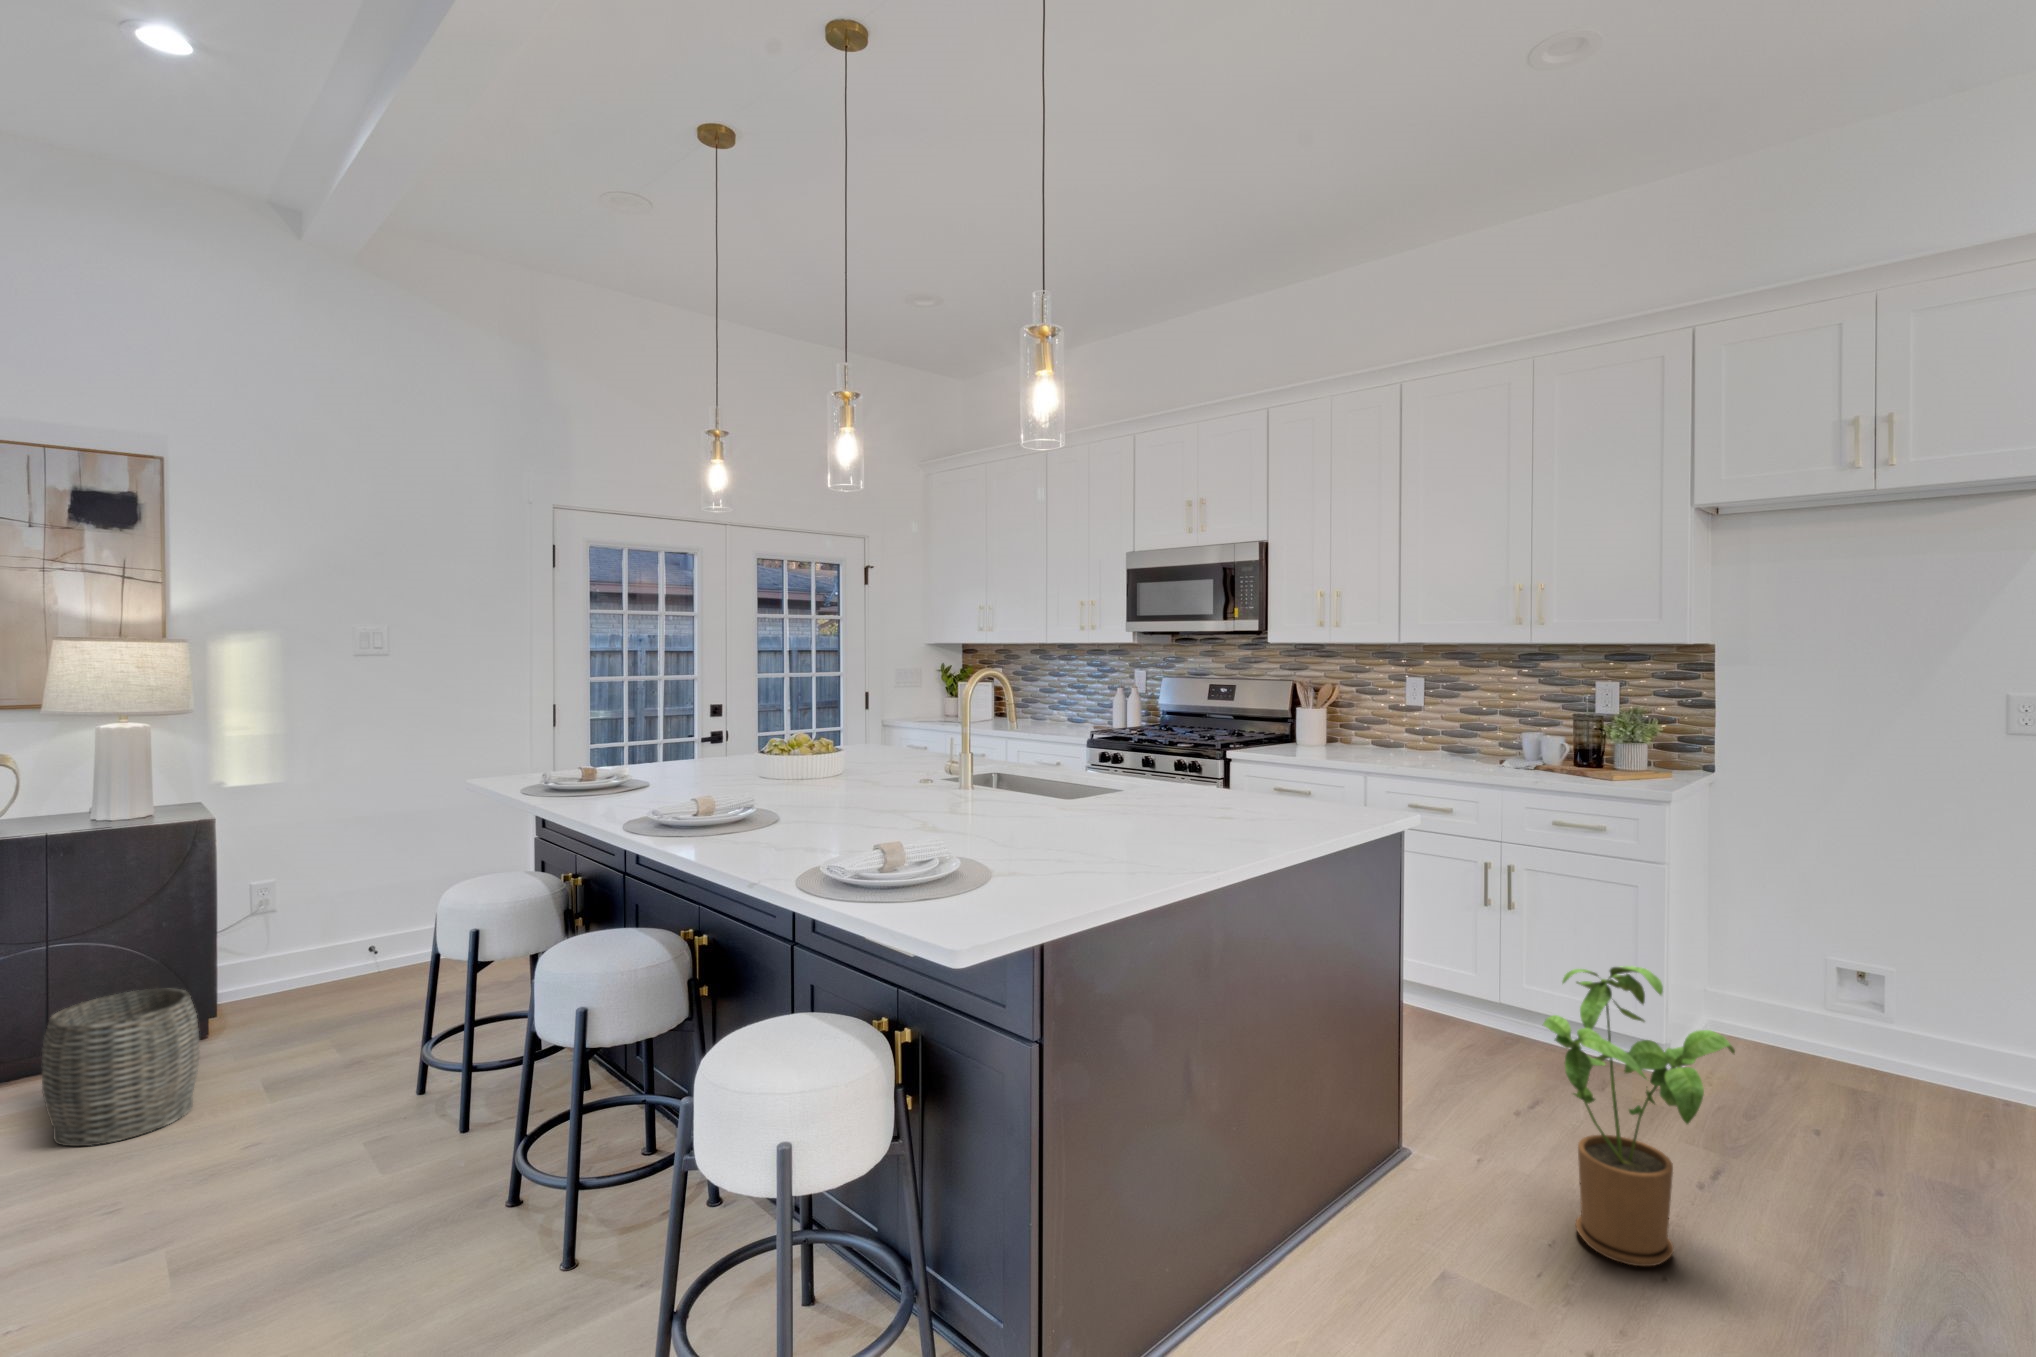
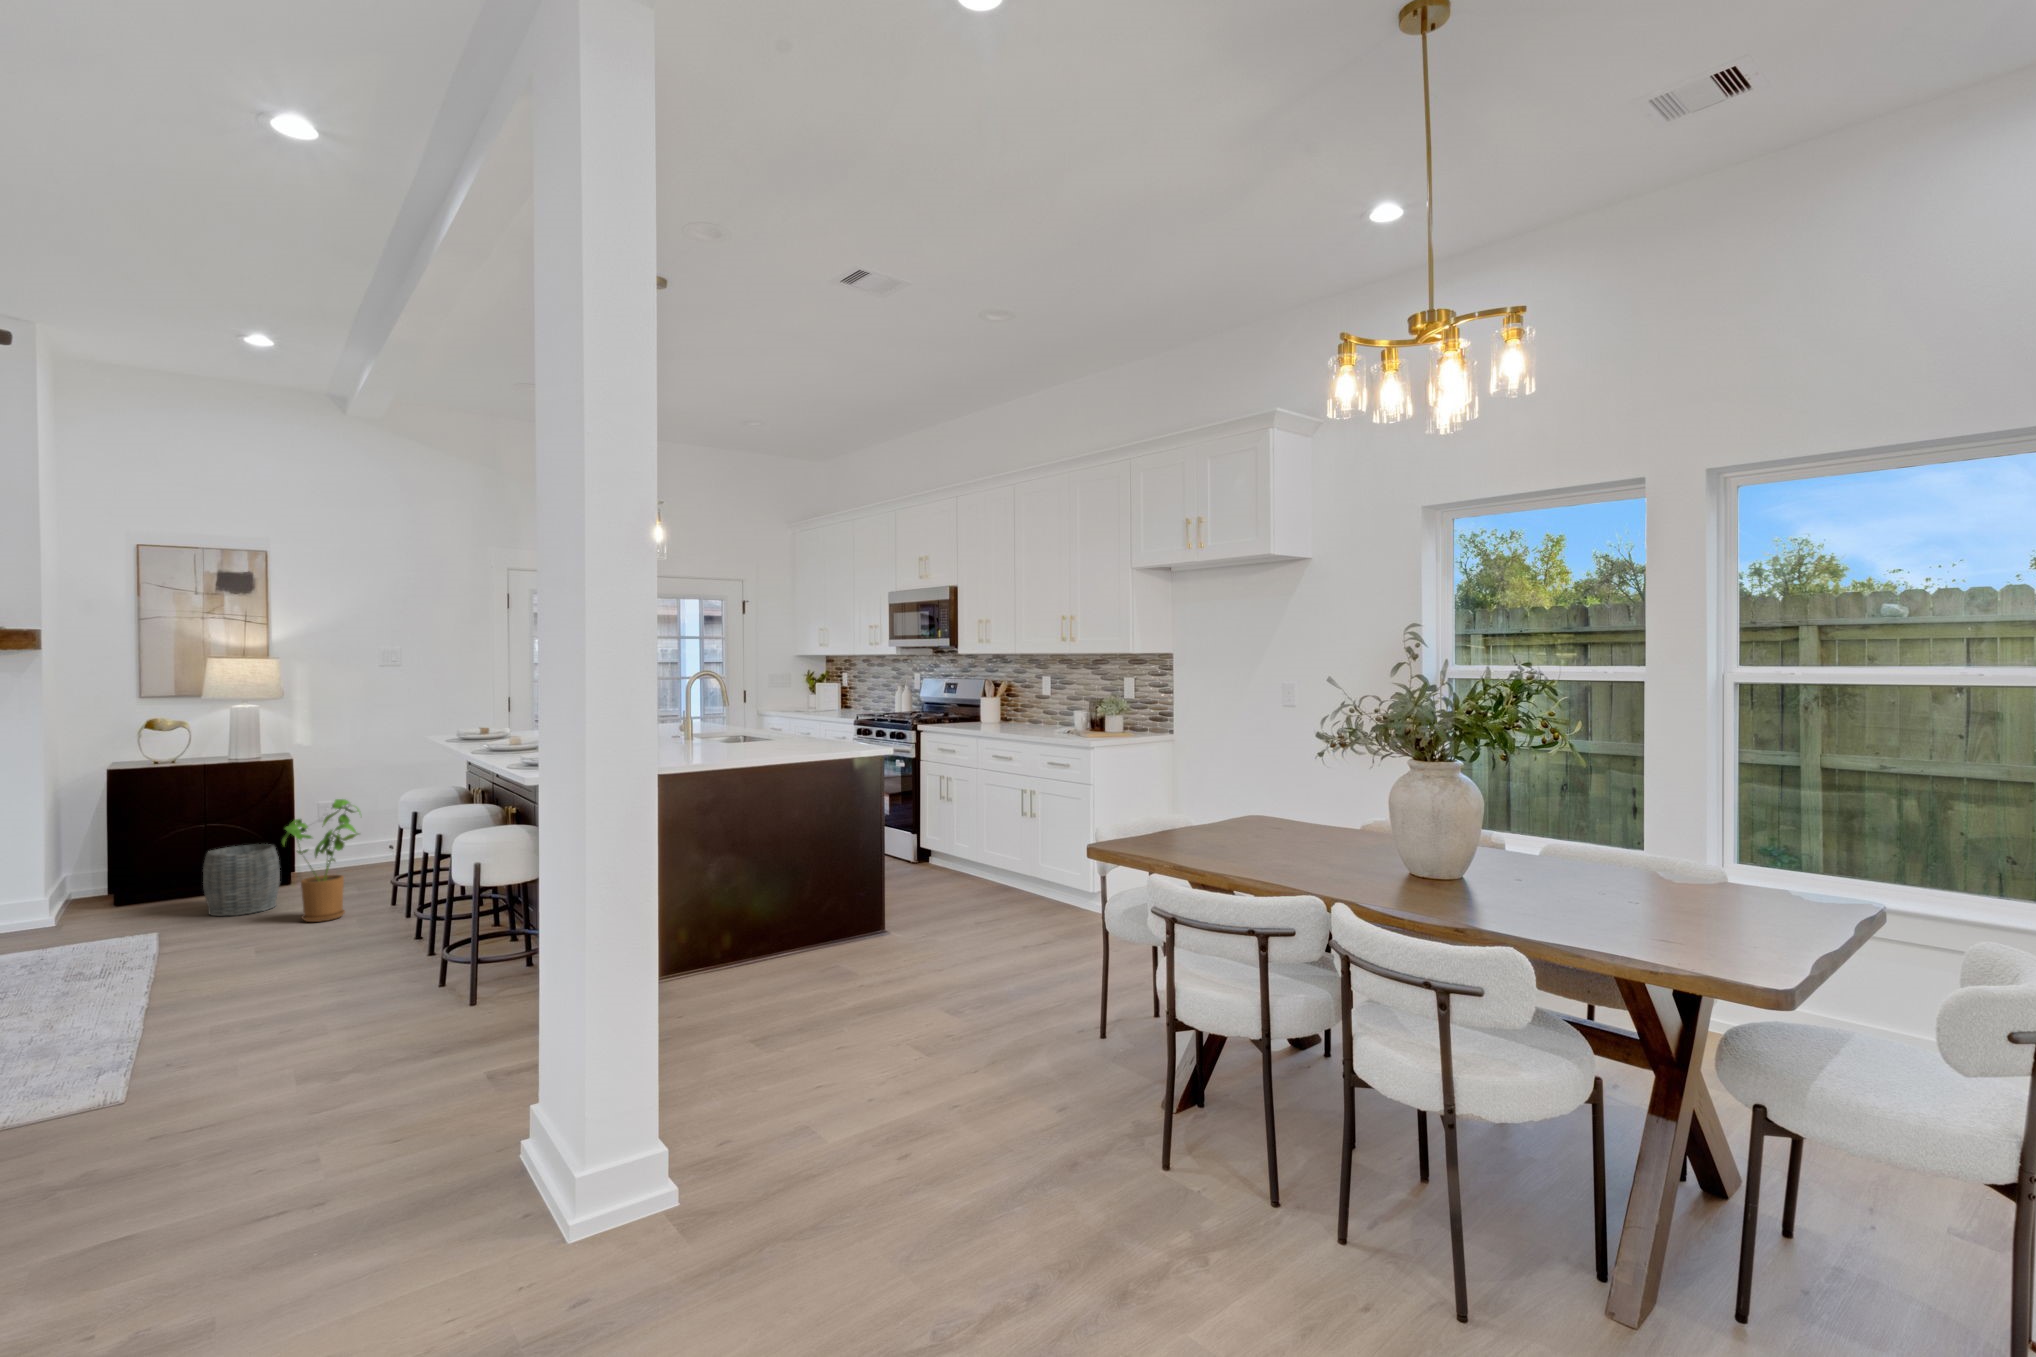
house plant: present [1543,966,1735,1266] -> present [282,799,360,922]

